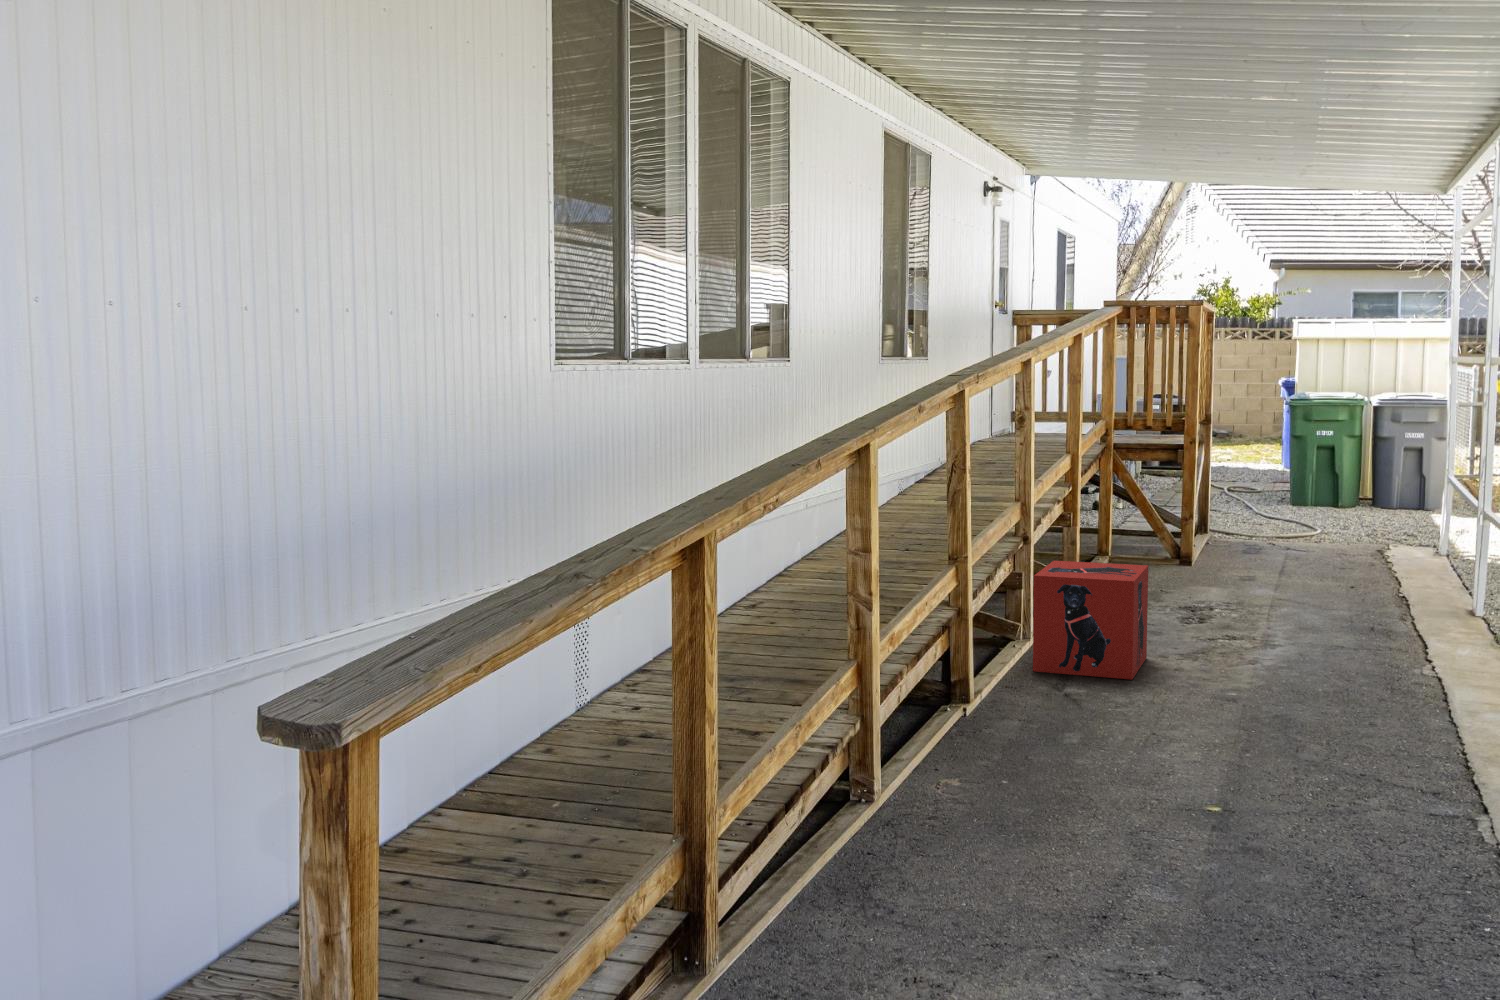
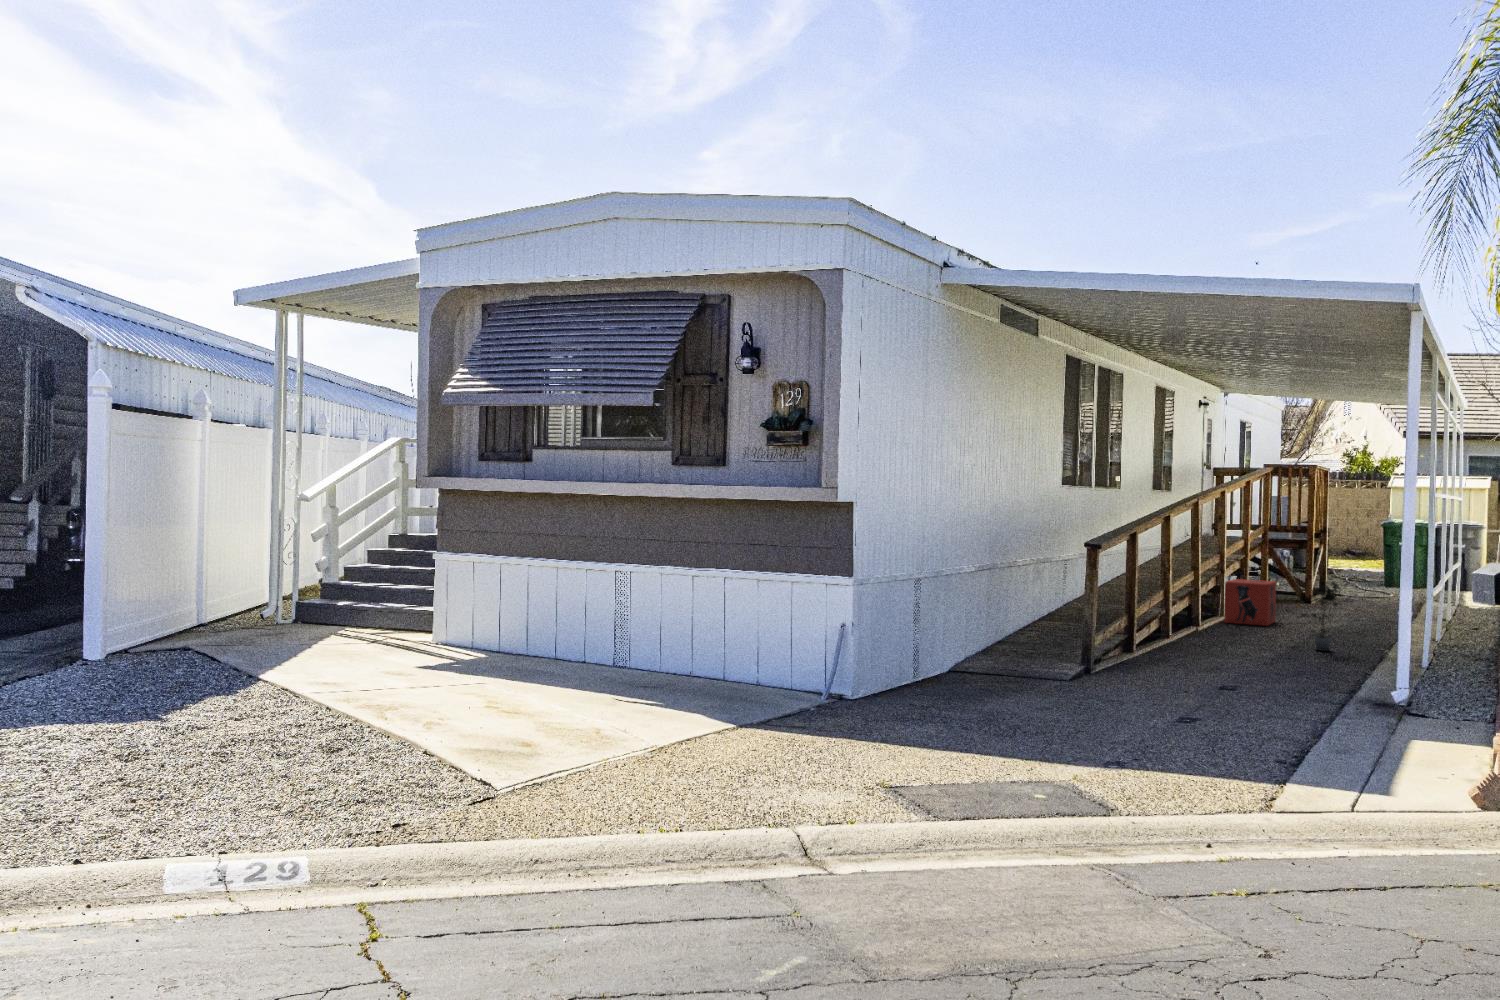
potted plant: none [1266,614,1369,828] -> present [1313,581,1341,651]

